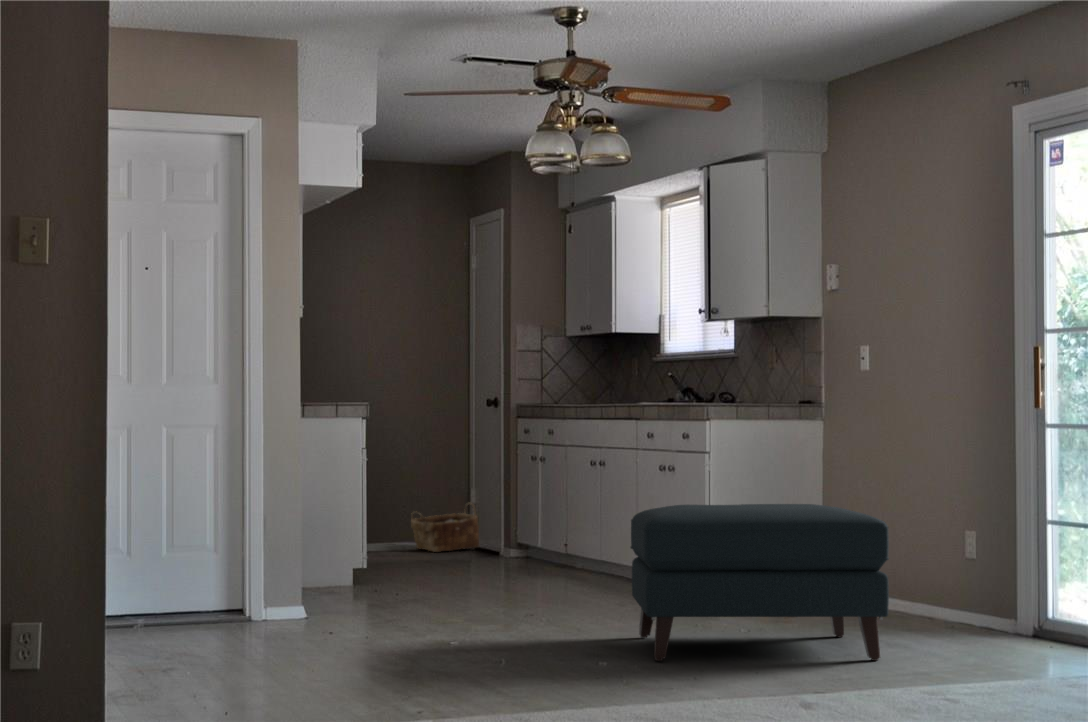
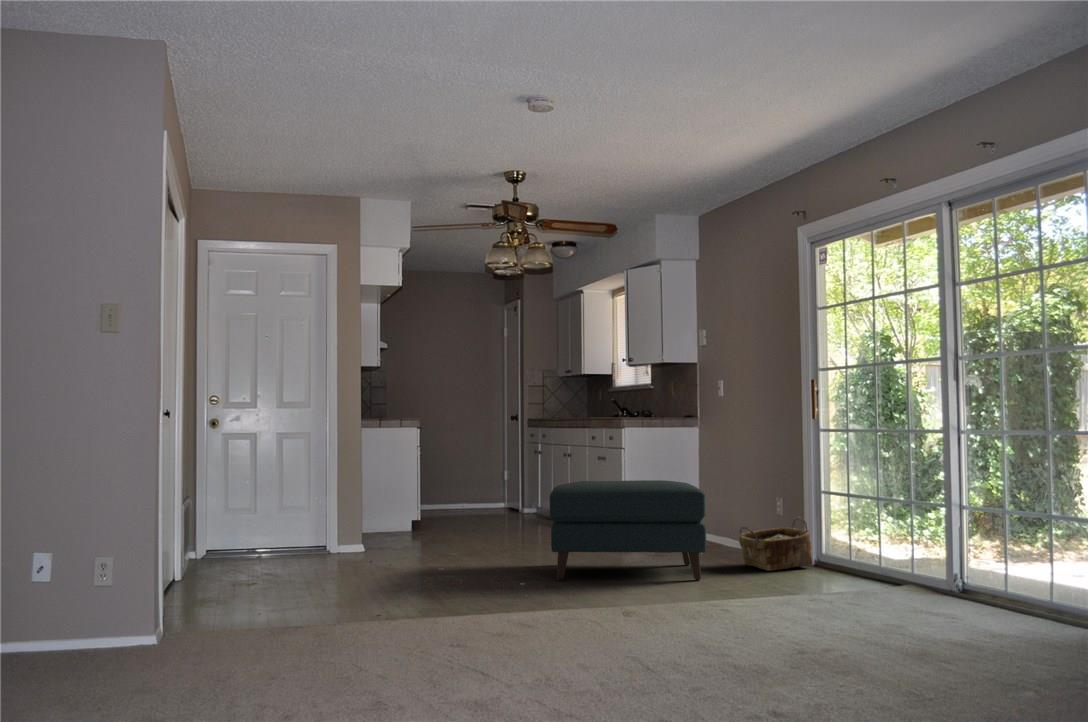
woven basket: present [411,503,479,552] -> present [739,517,812,571]

